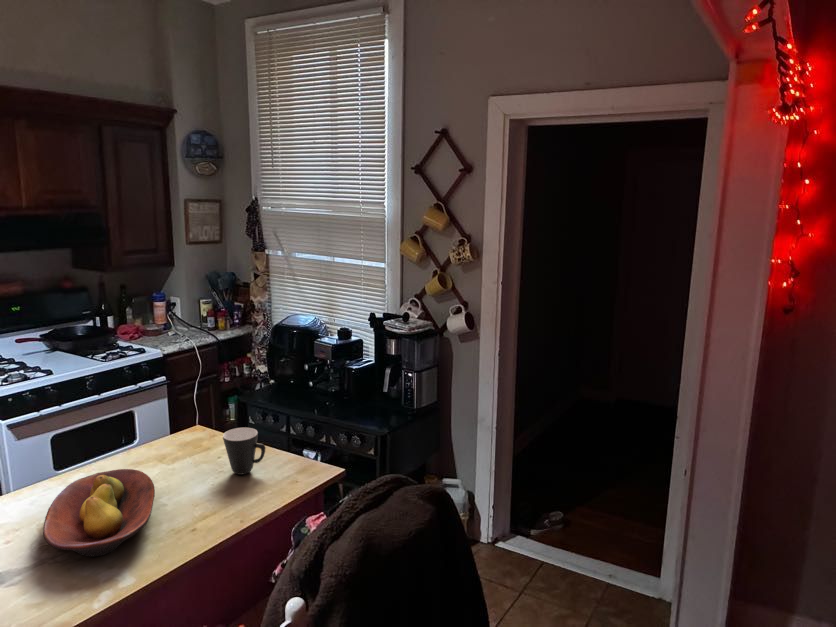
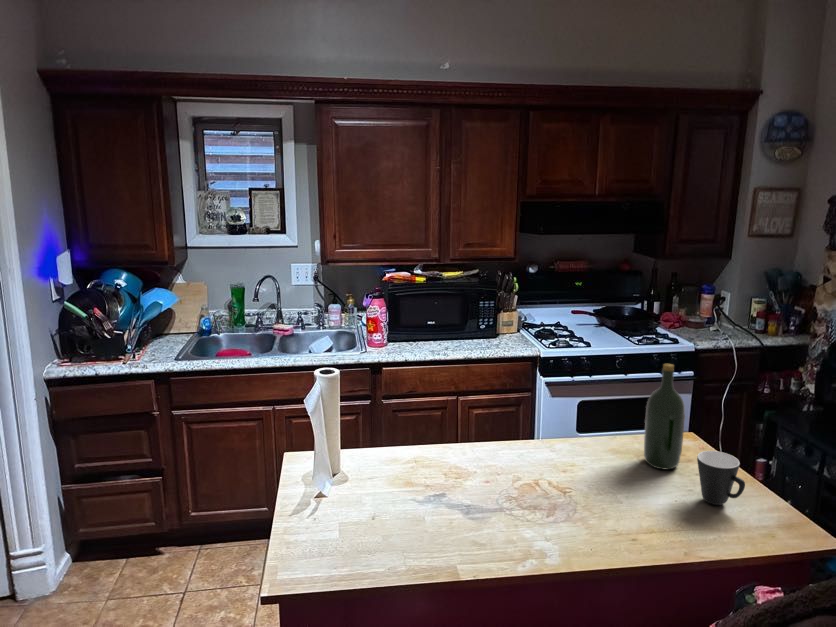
wine bottle: none [163,362,202,464] -> present [644,364,685,470]
fruit bowl: present [43,469,155,556] -> none [506,449,613,526]

